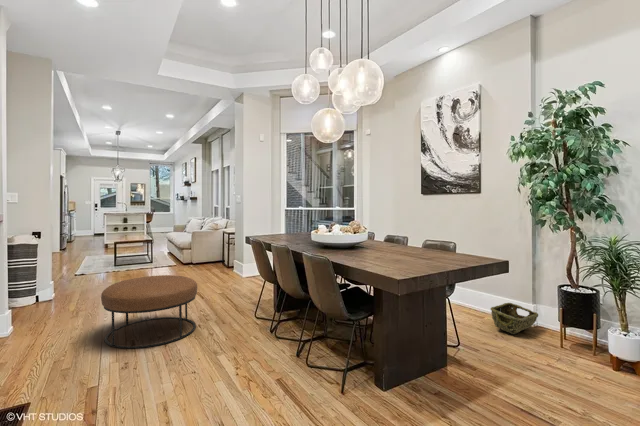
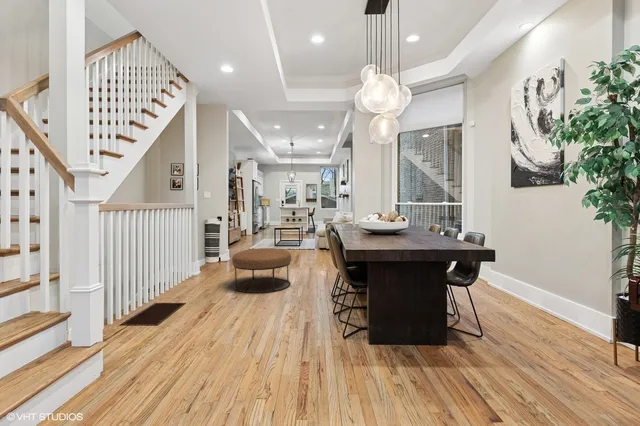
woven basket: present [491,303,538,334] -> none [544,307,614,339]

